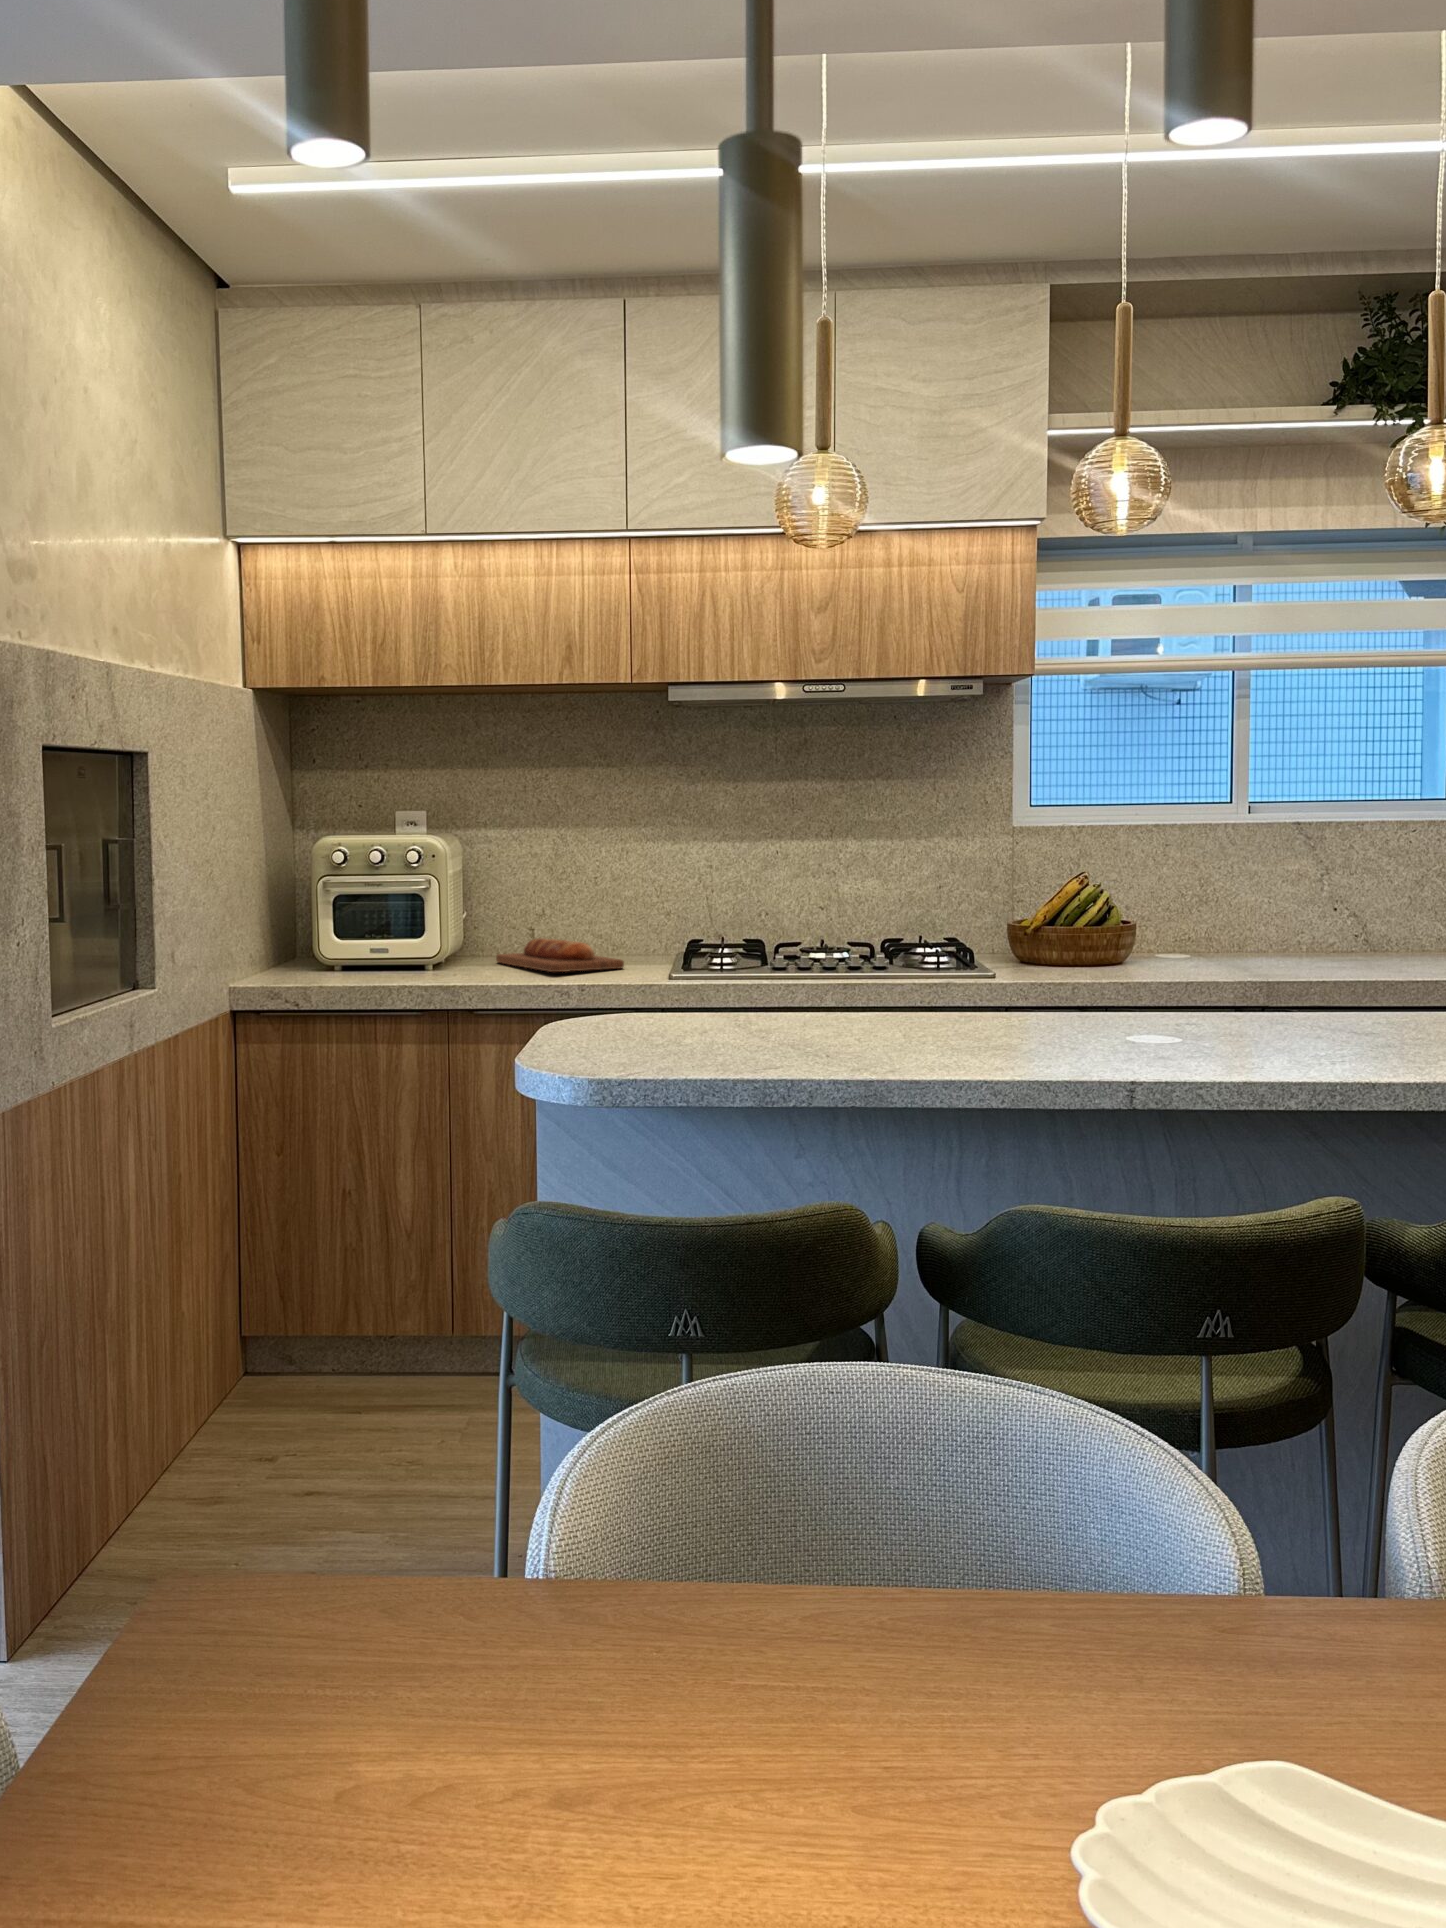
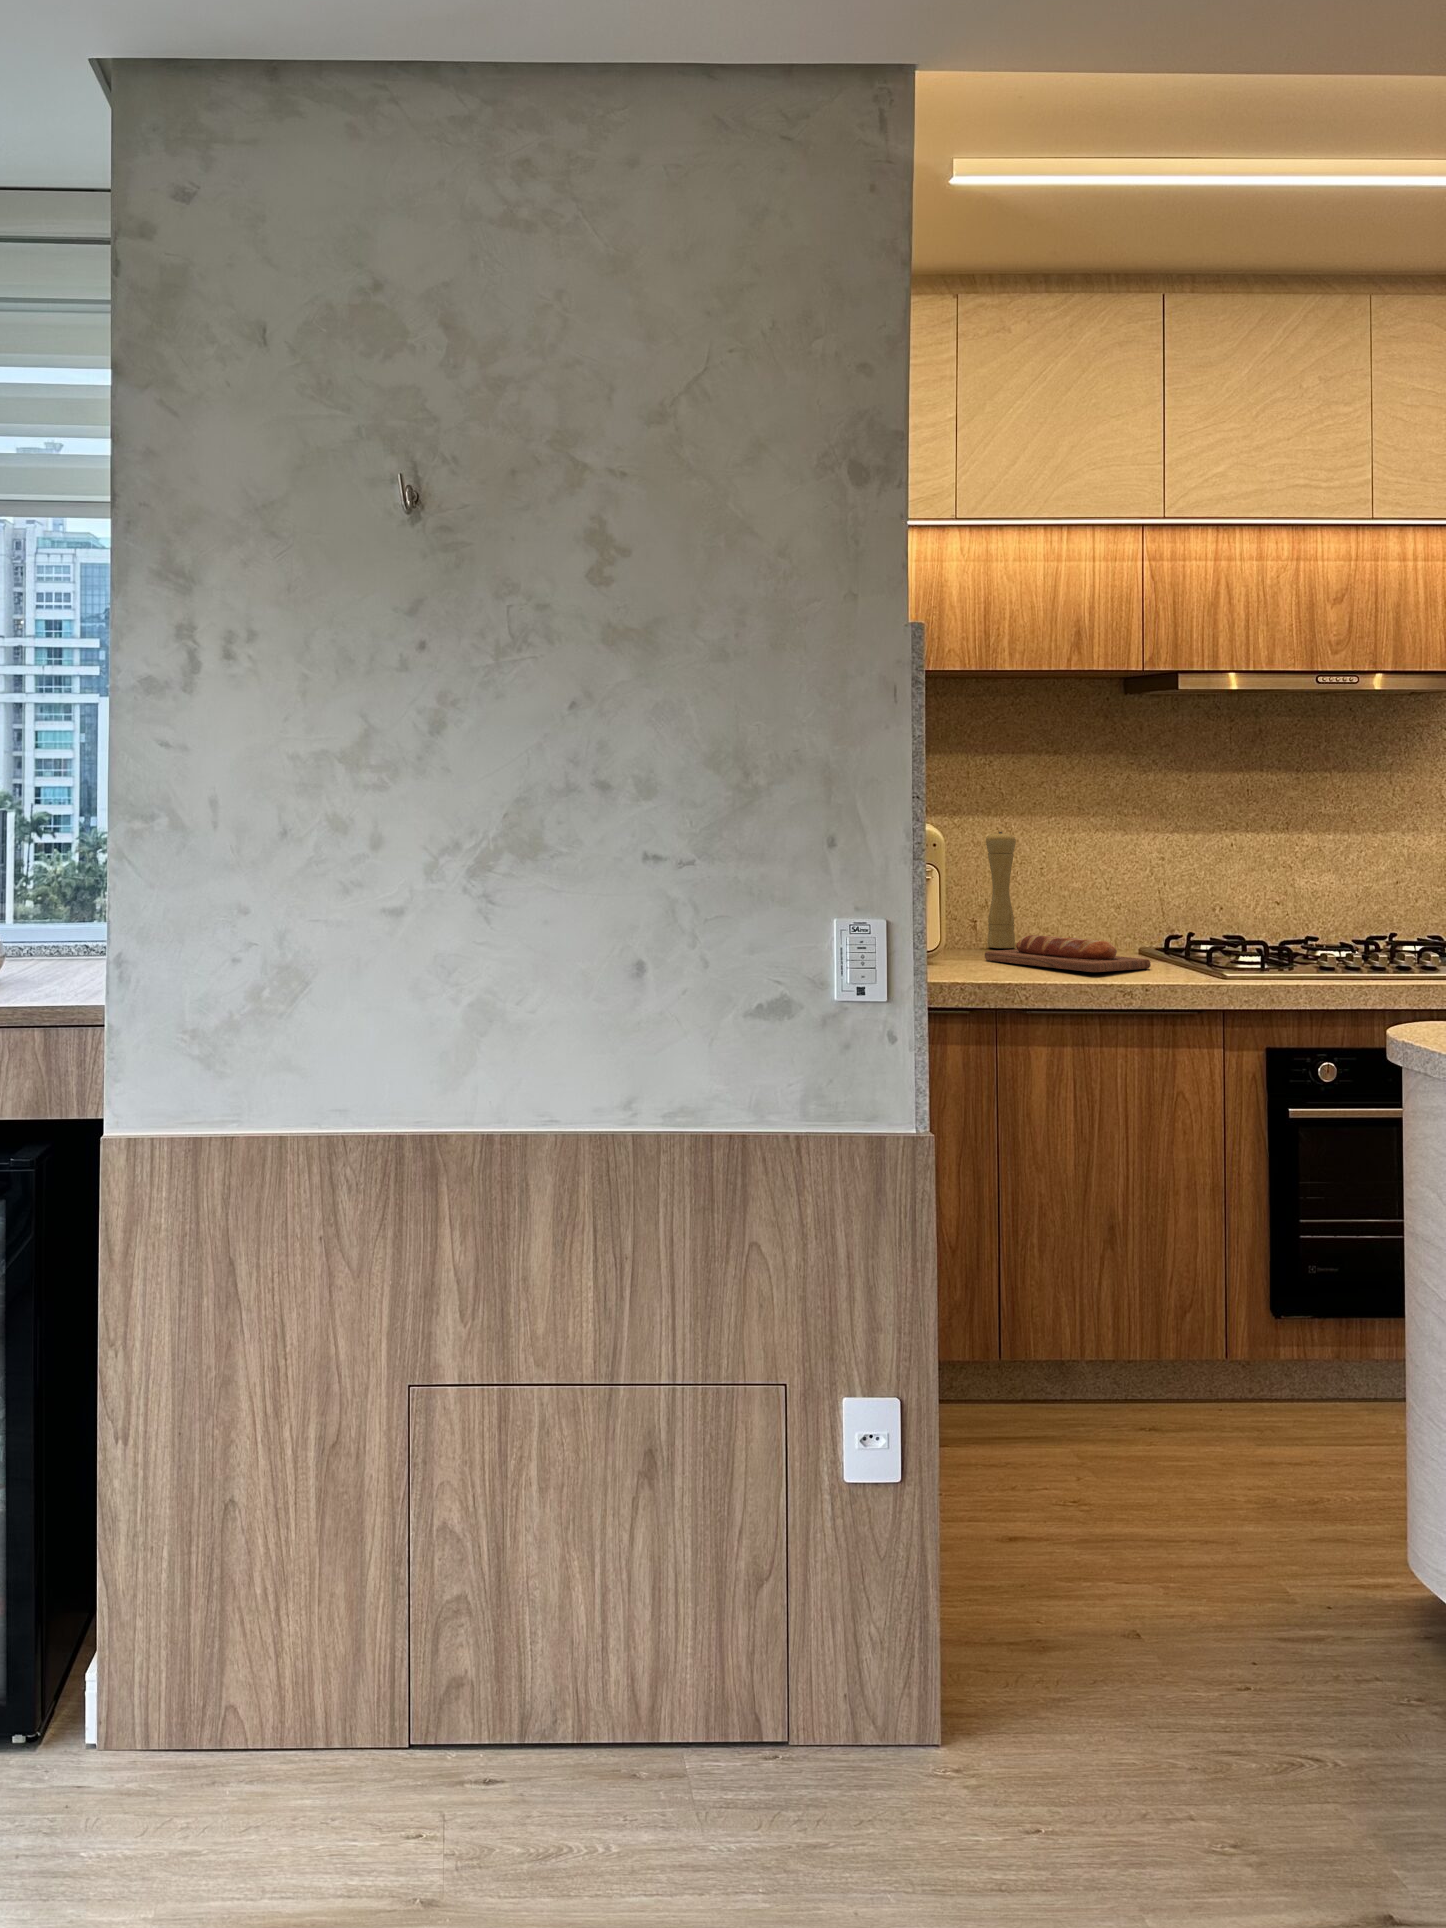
pepper mill: none [526,840,554,951] -> present [986,832,1016,948]

